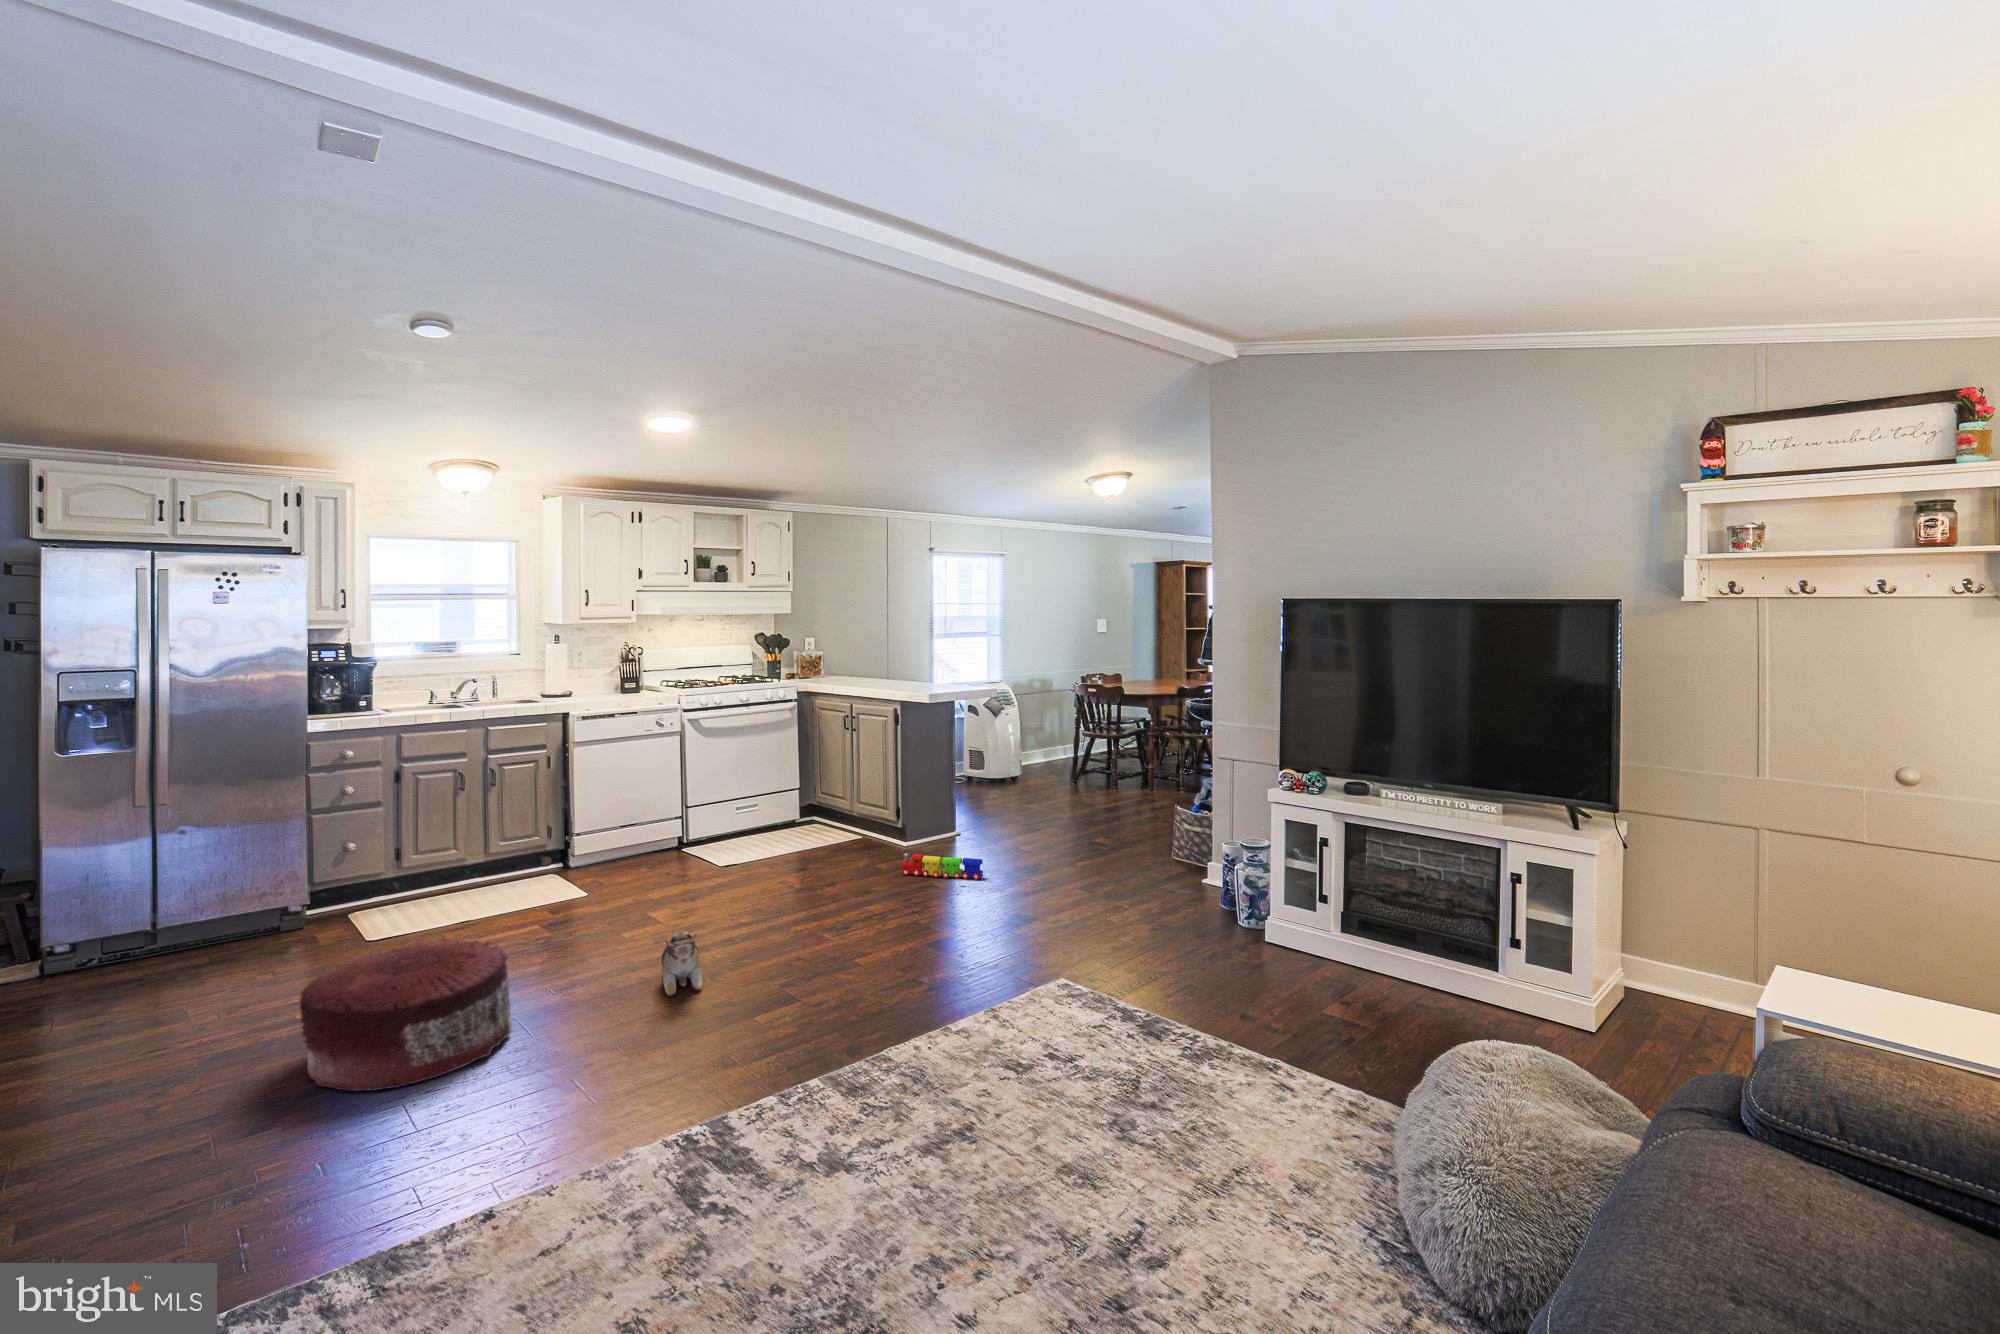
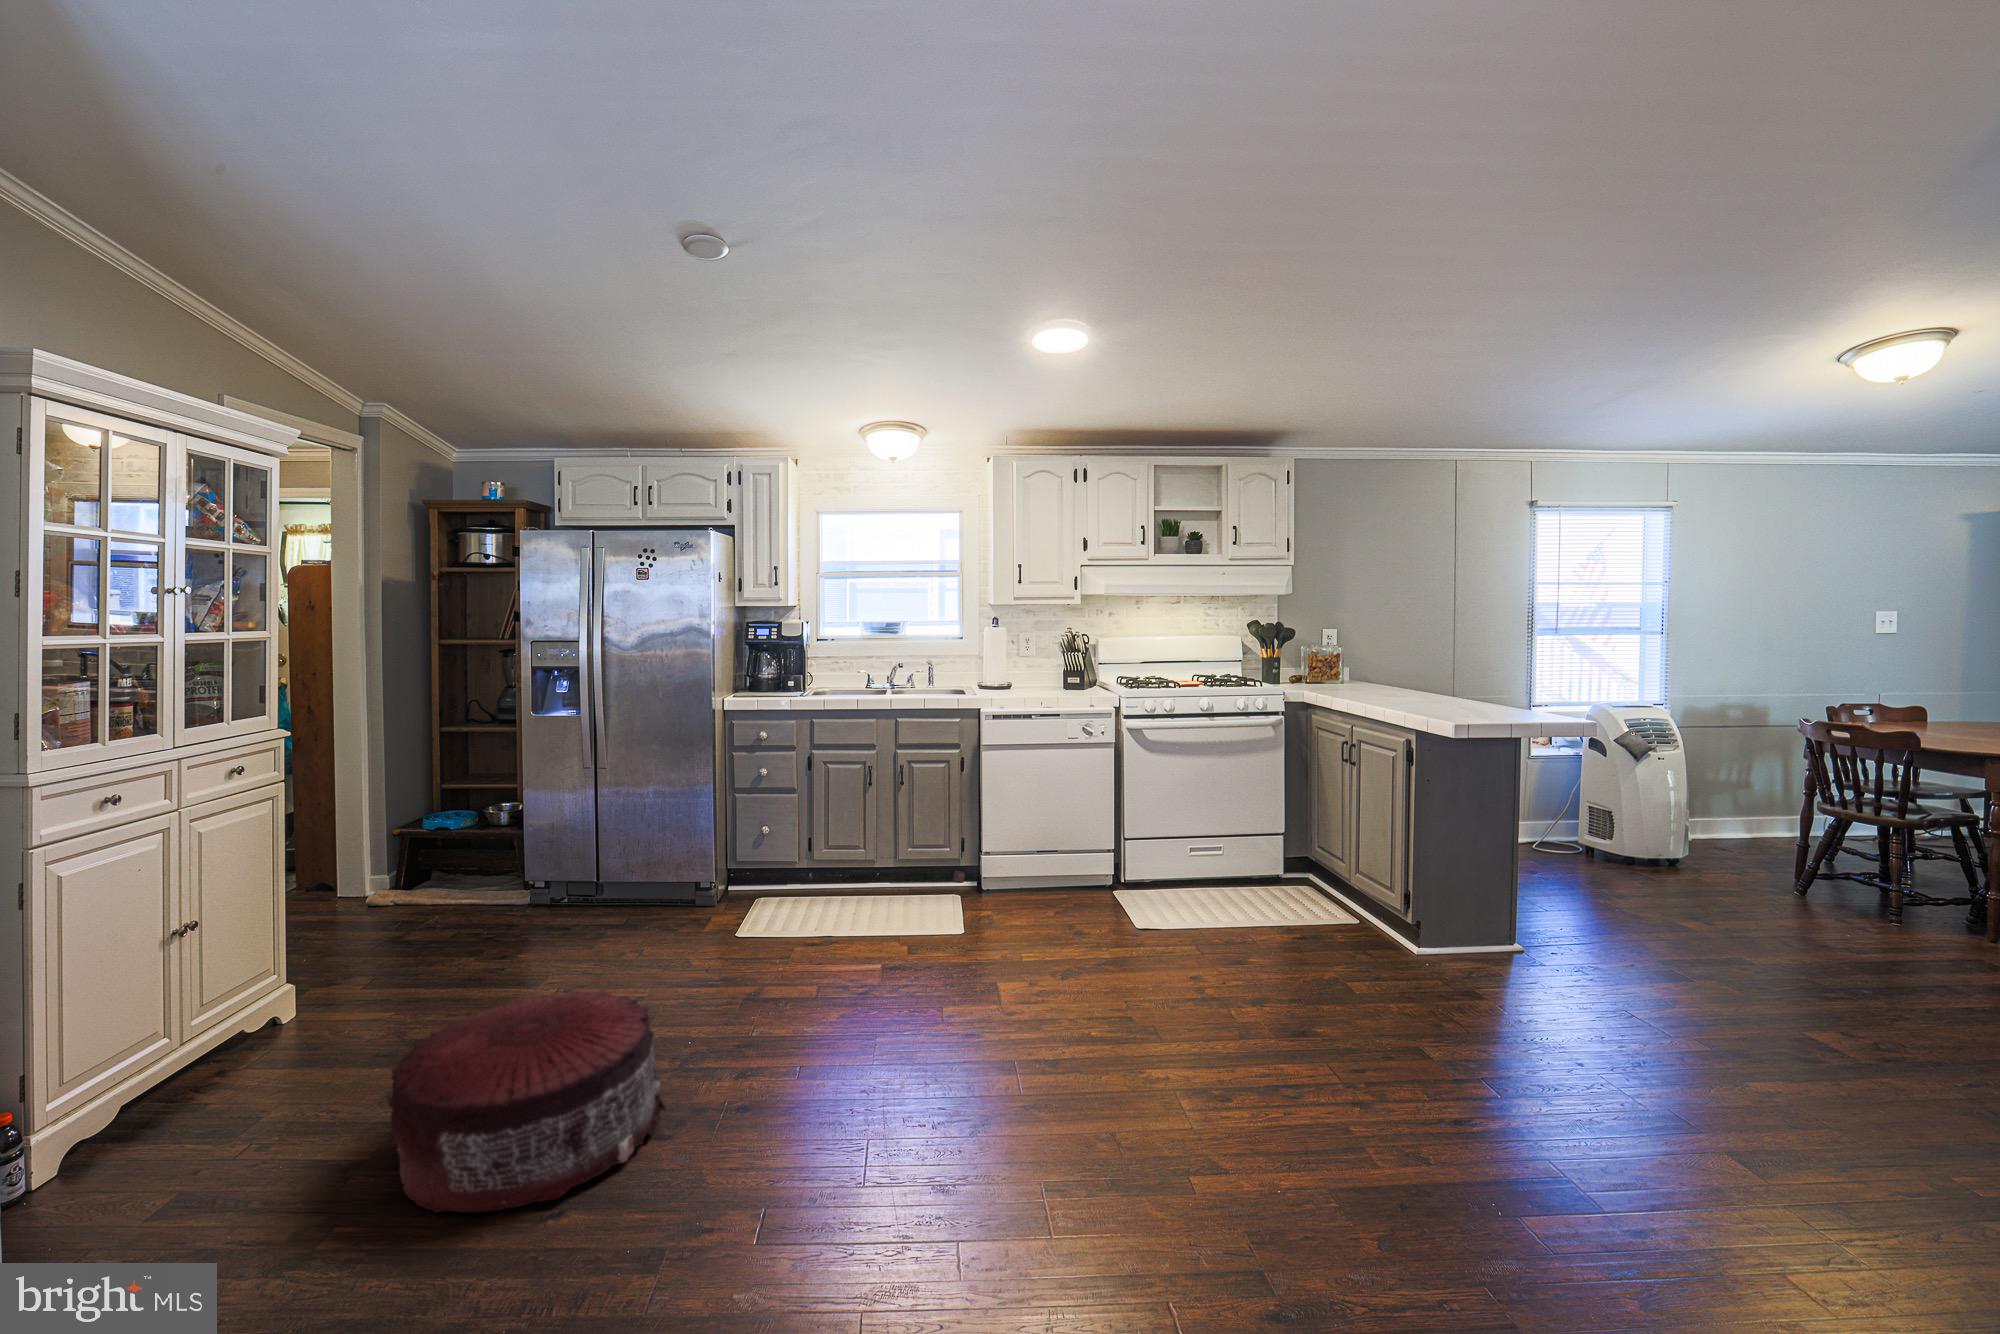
toy train: present [902,853,983,880] -> none [1369,982,1520,1069]
plush toy: present [661,931,702,996] -> none [824,1073,921,1173]

